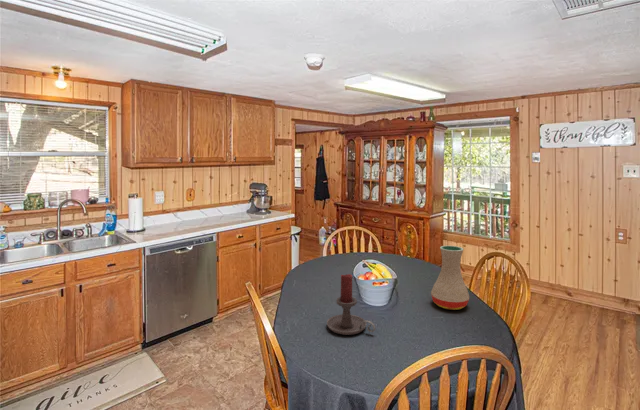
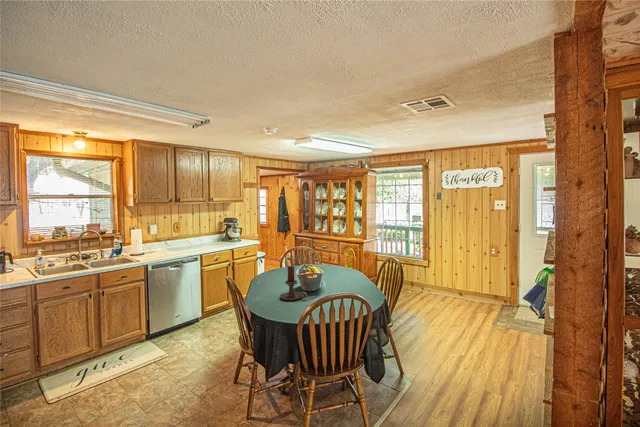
vase: present [431,246,469,310] -> none [345,250,367,288]

